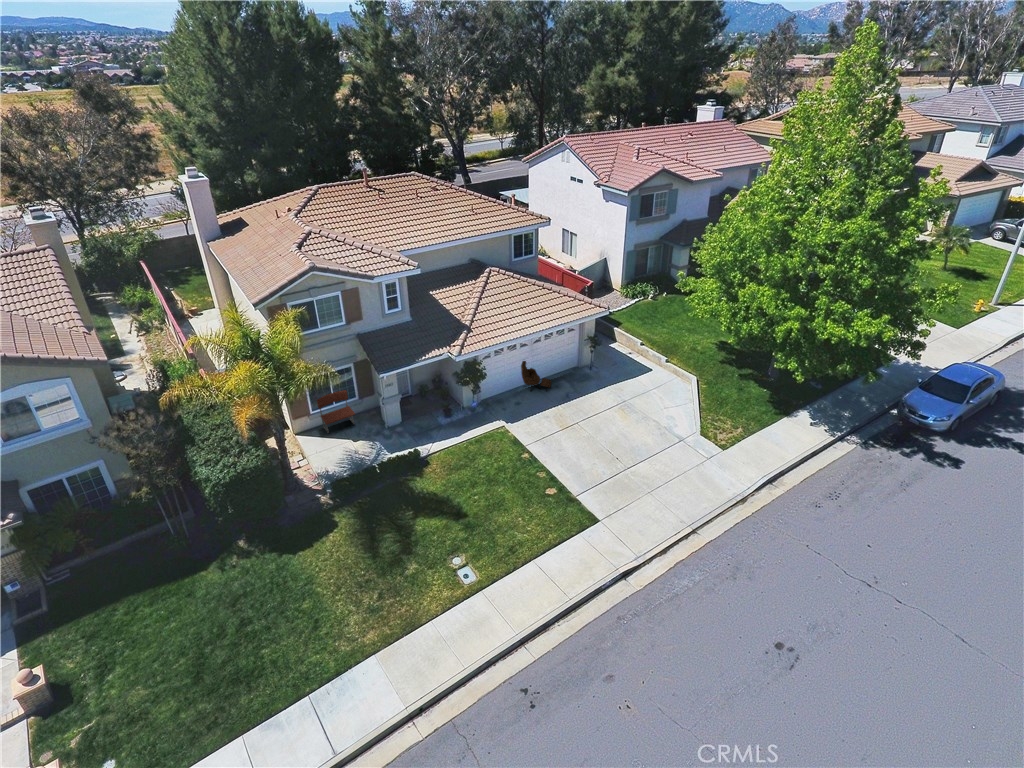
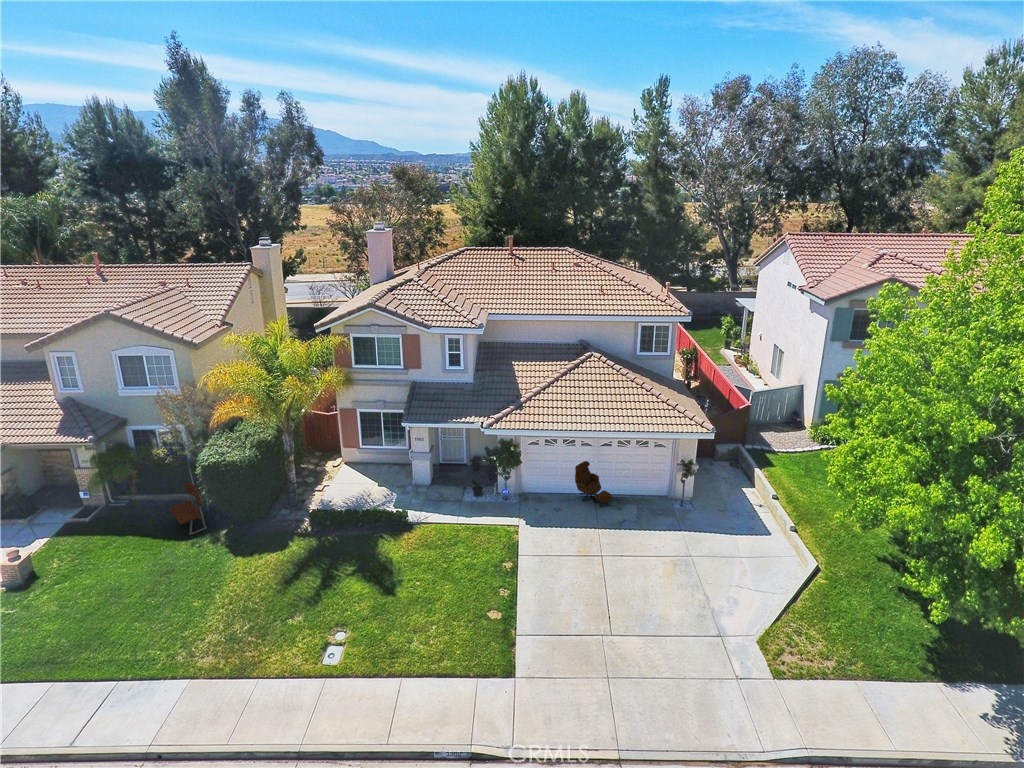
bench: present [317,390,355,433] -> present [170,482,207,535]

